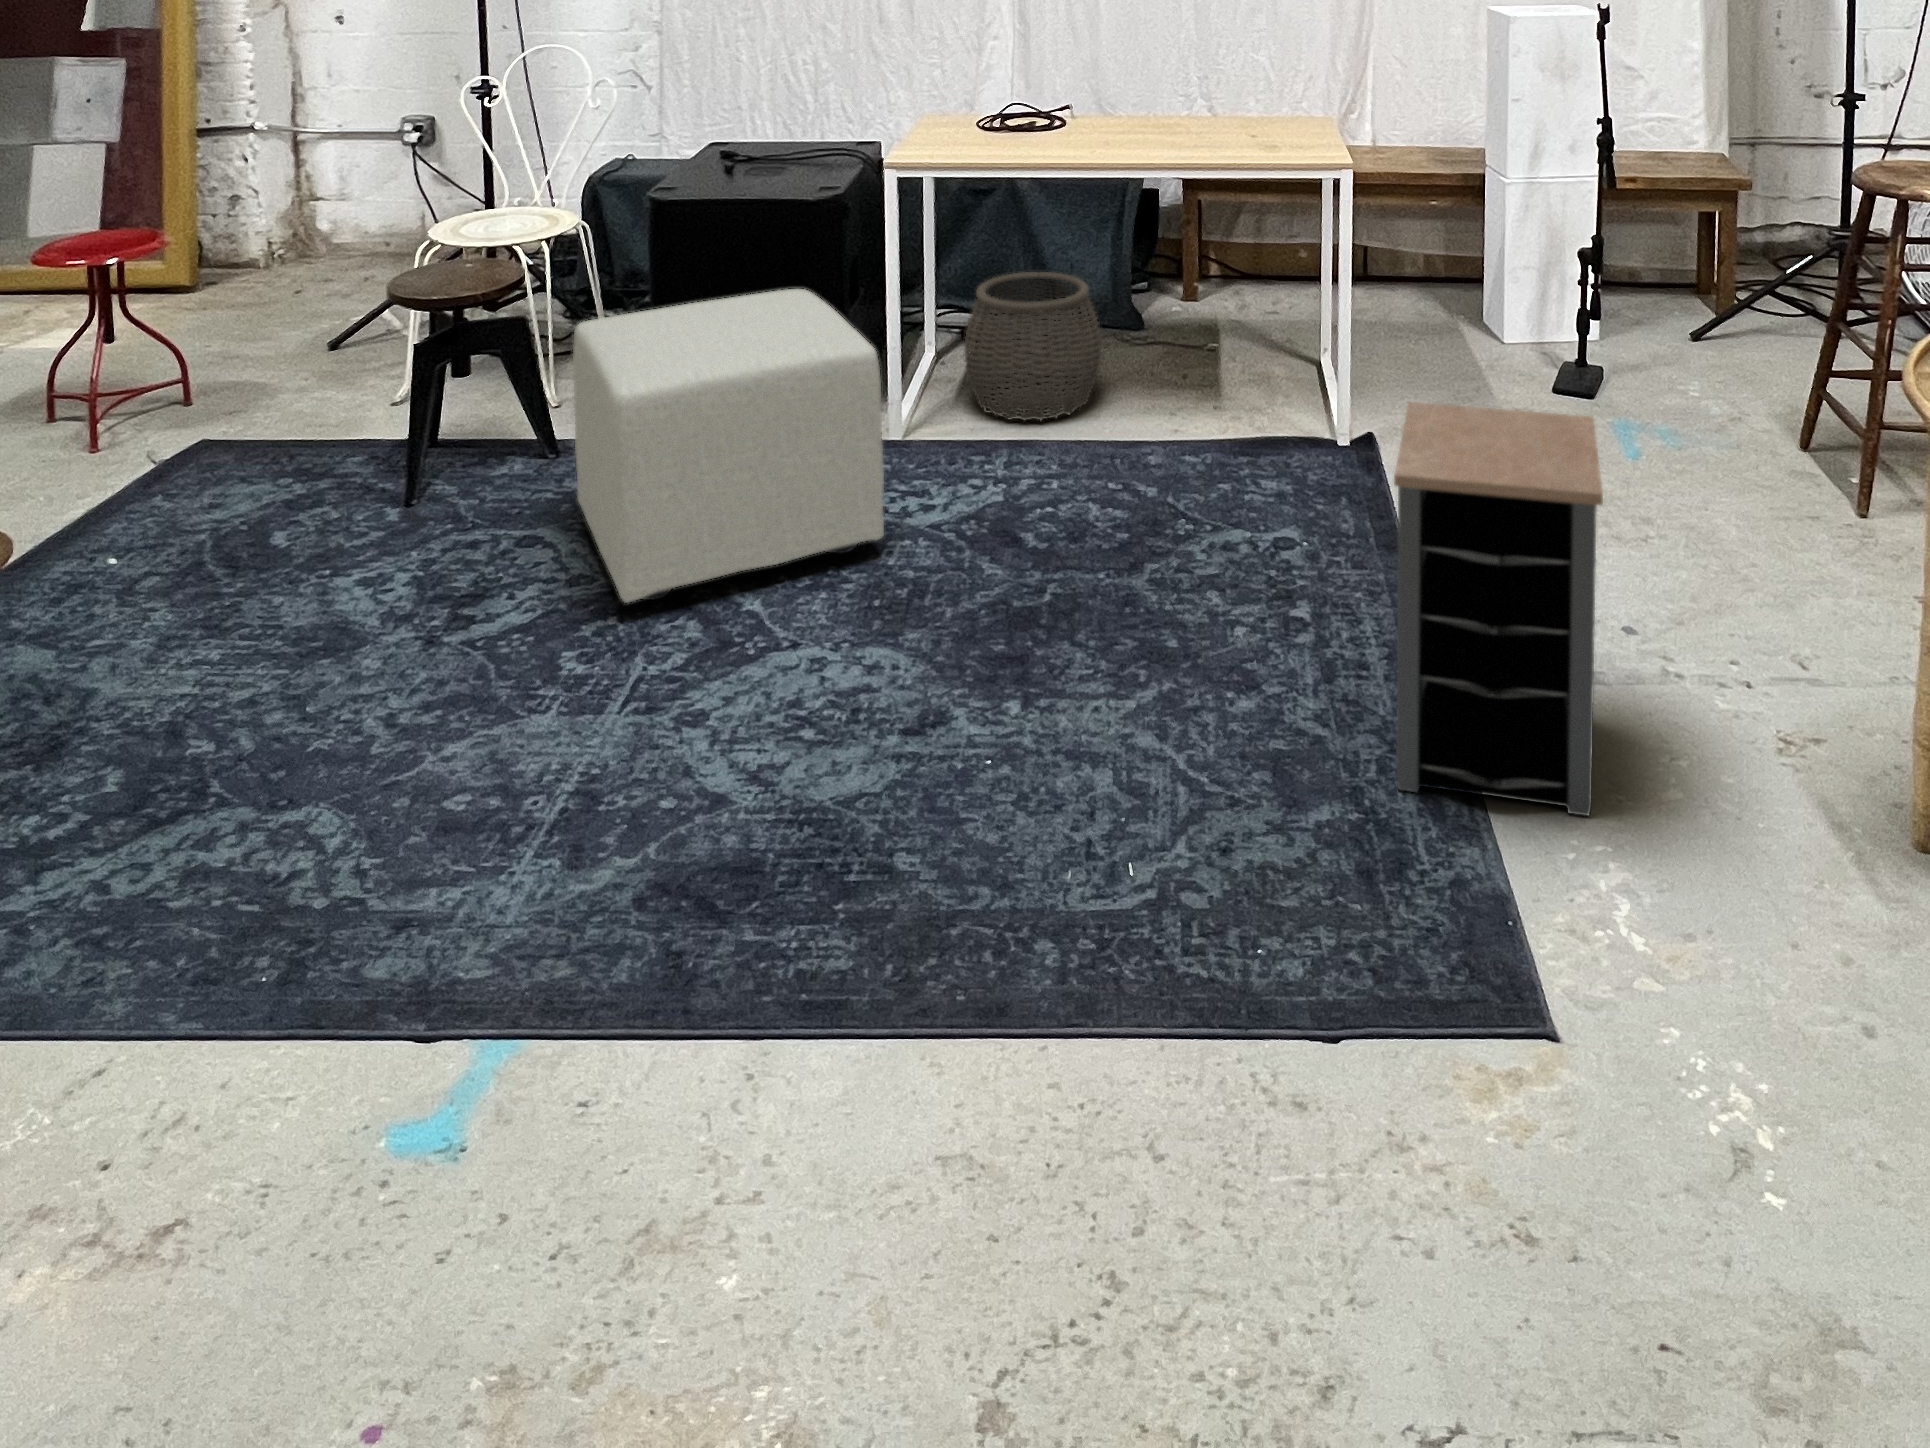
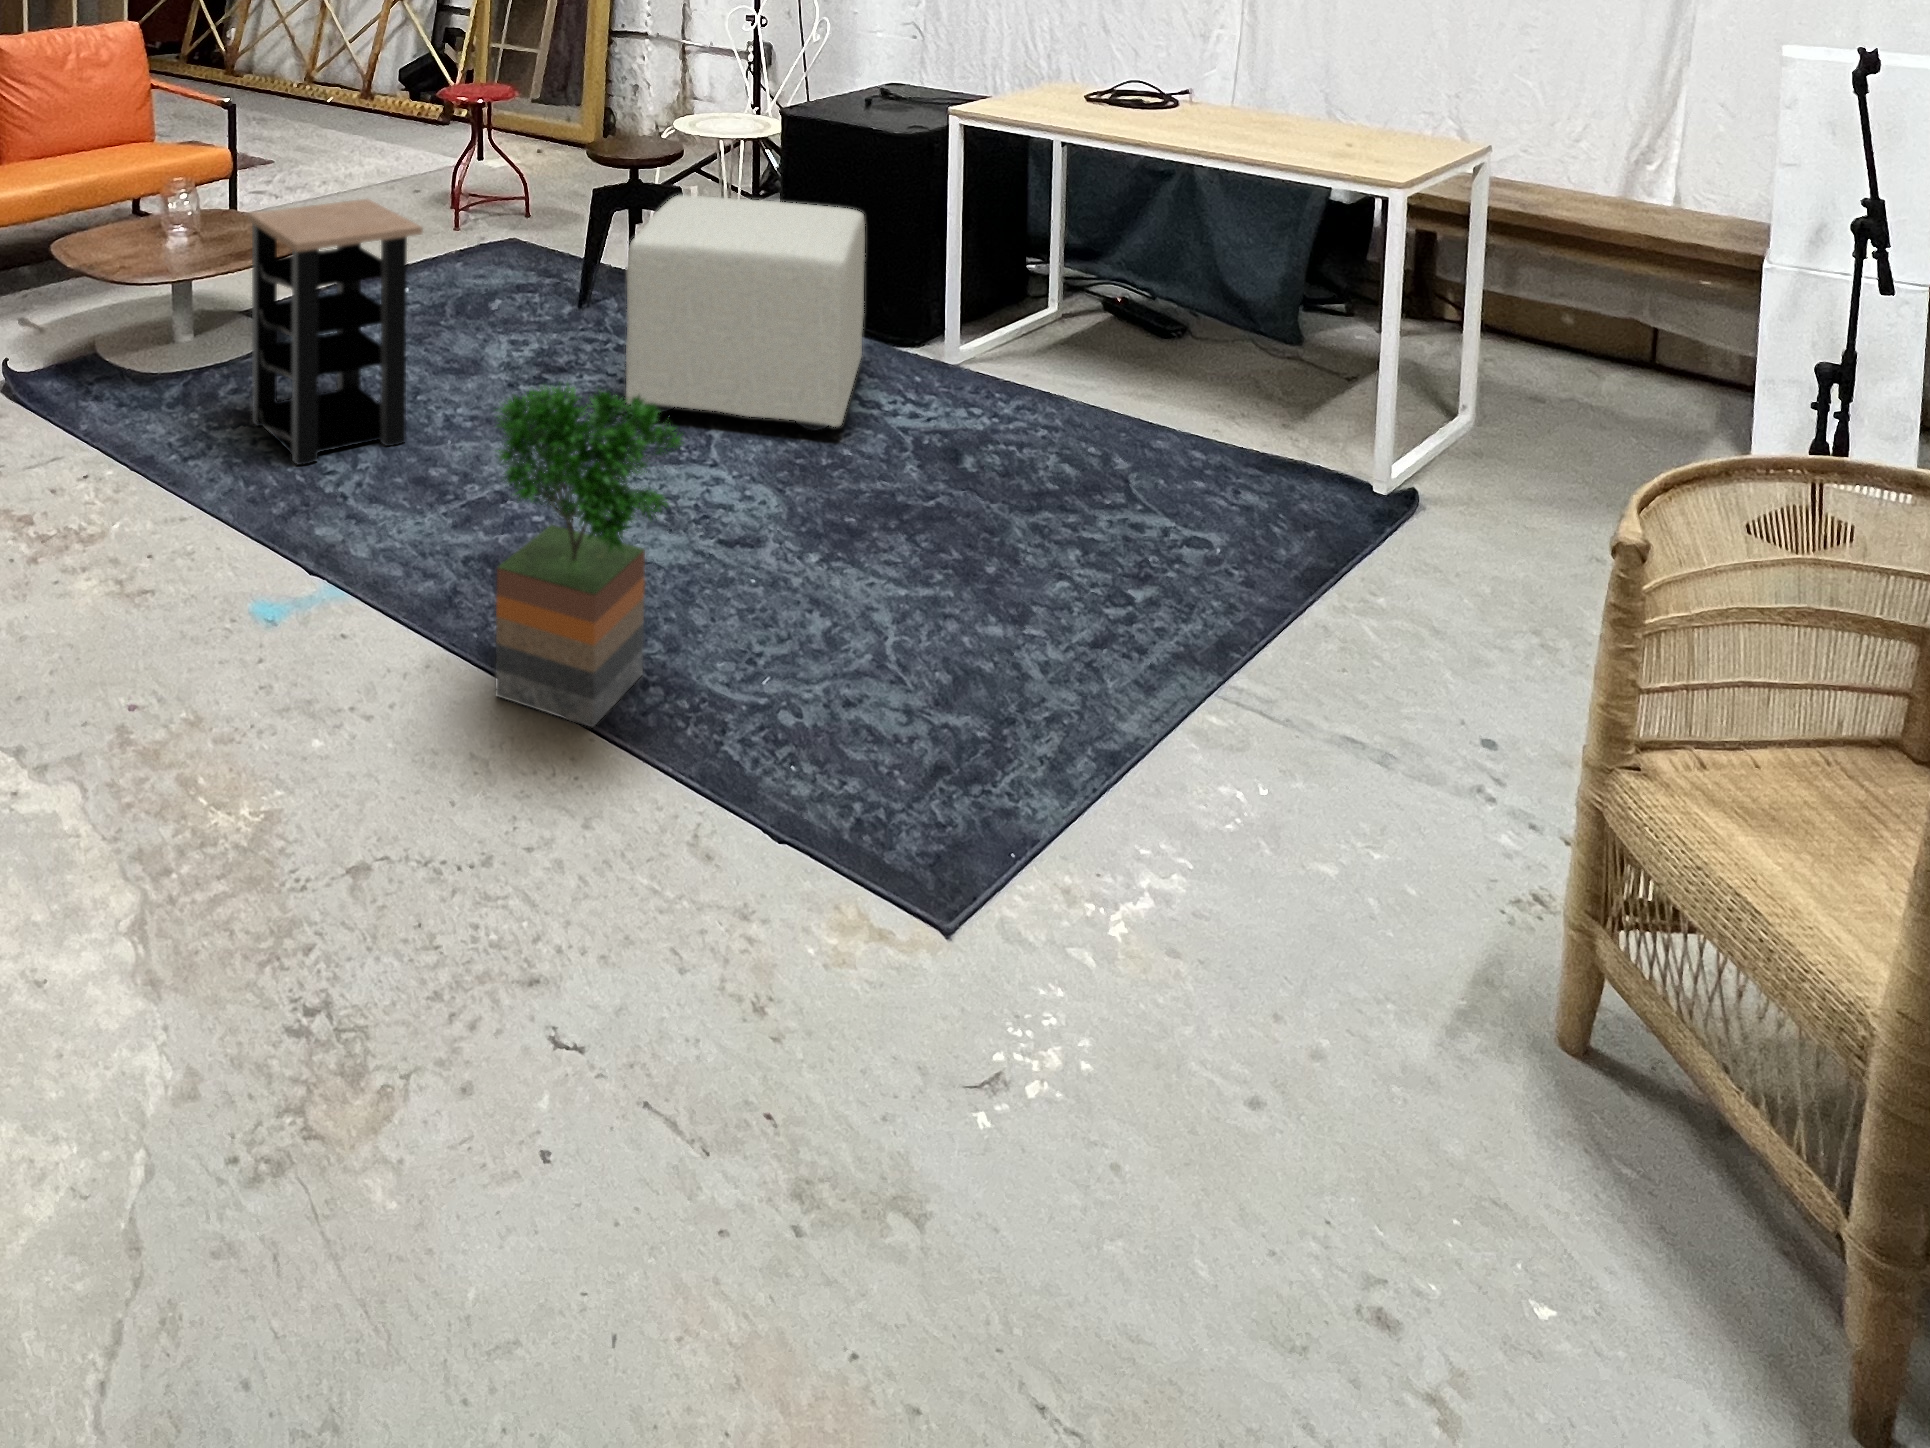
woven basket: present [964,272,1102,421] -> none [1033,253,1181,401]
side table: present [1394,402,1603,816] -> present [248,199,423,465]
potted tree: none [809,584,1093,1063] -> present [495,384,681,727]

